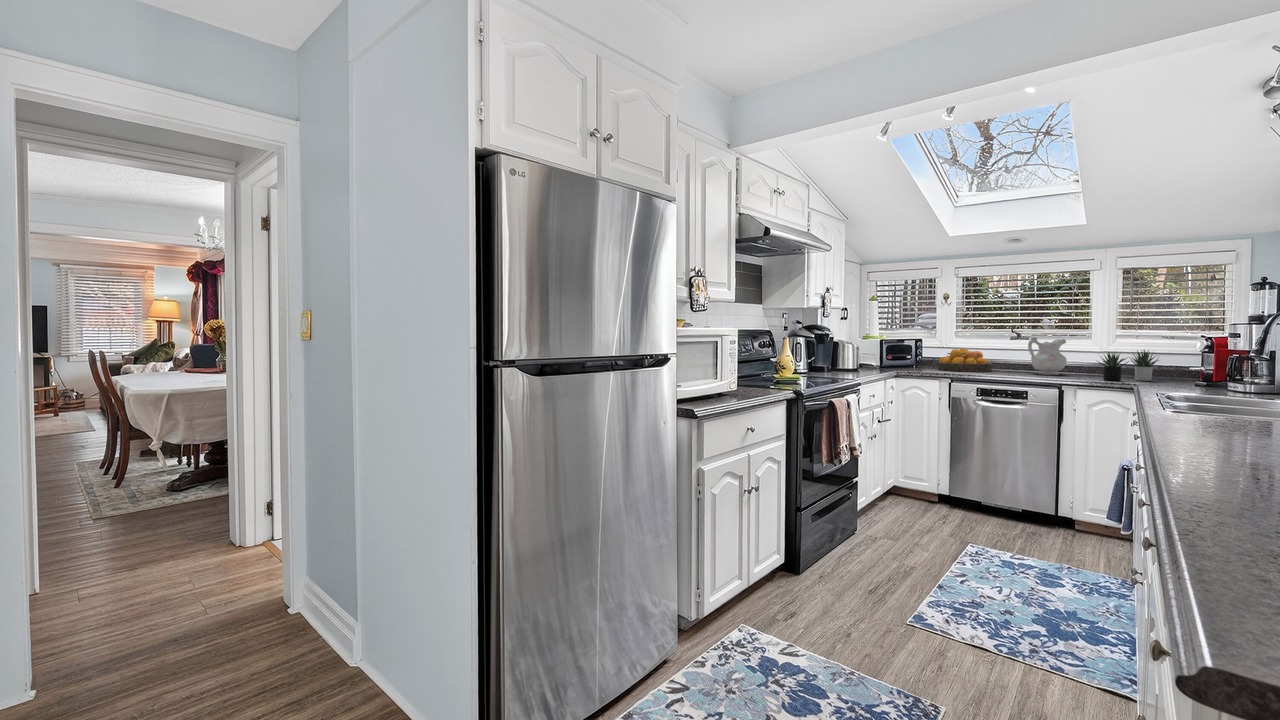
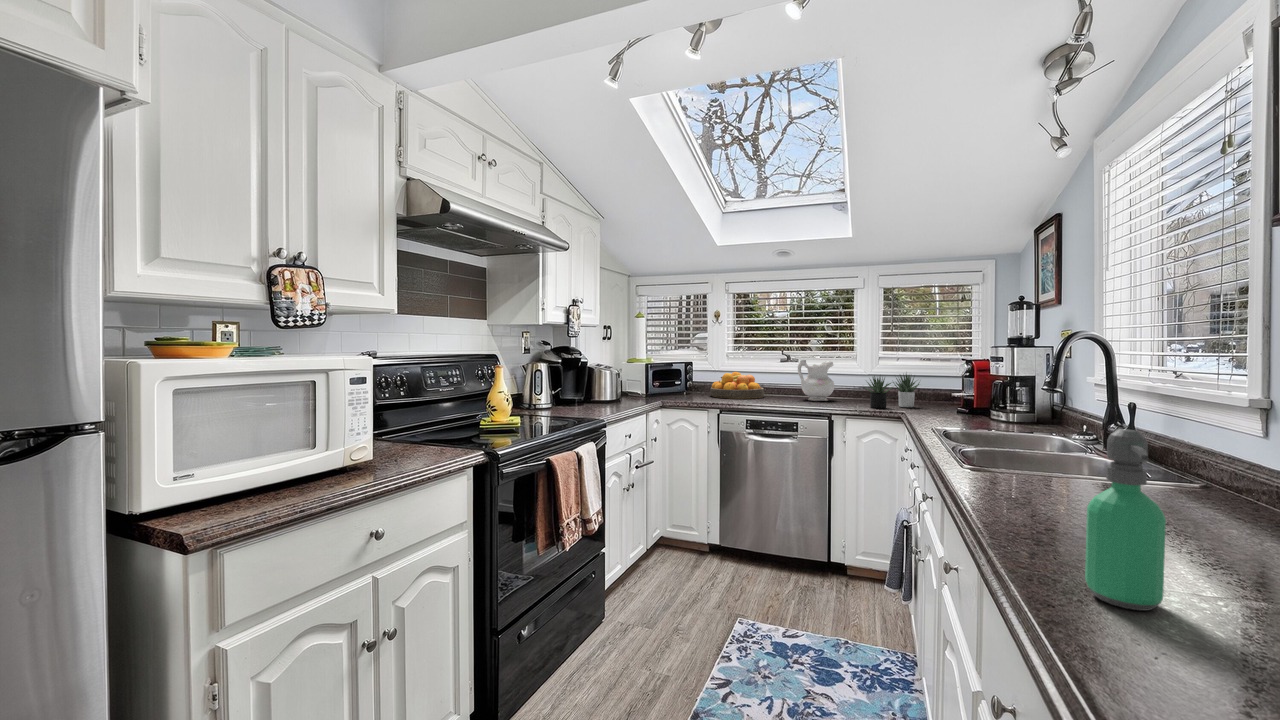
soap dispenser: none [1203,361,1247,448] -> present [1085,429,1166,610]

